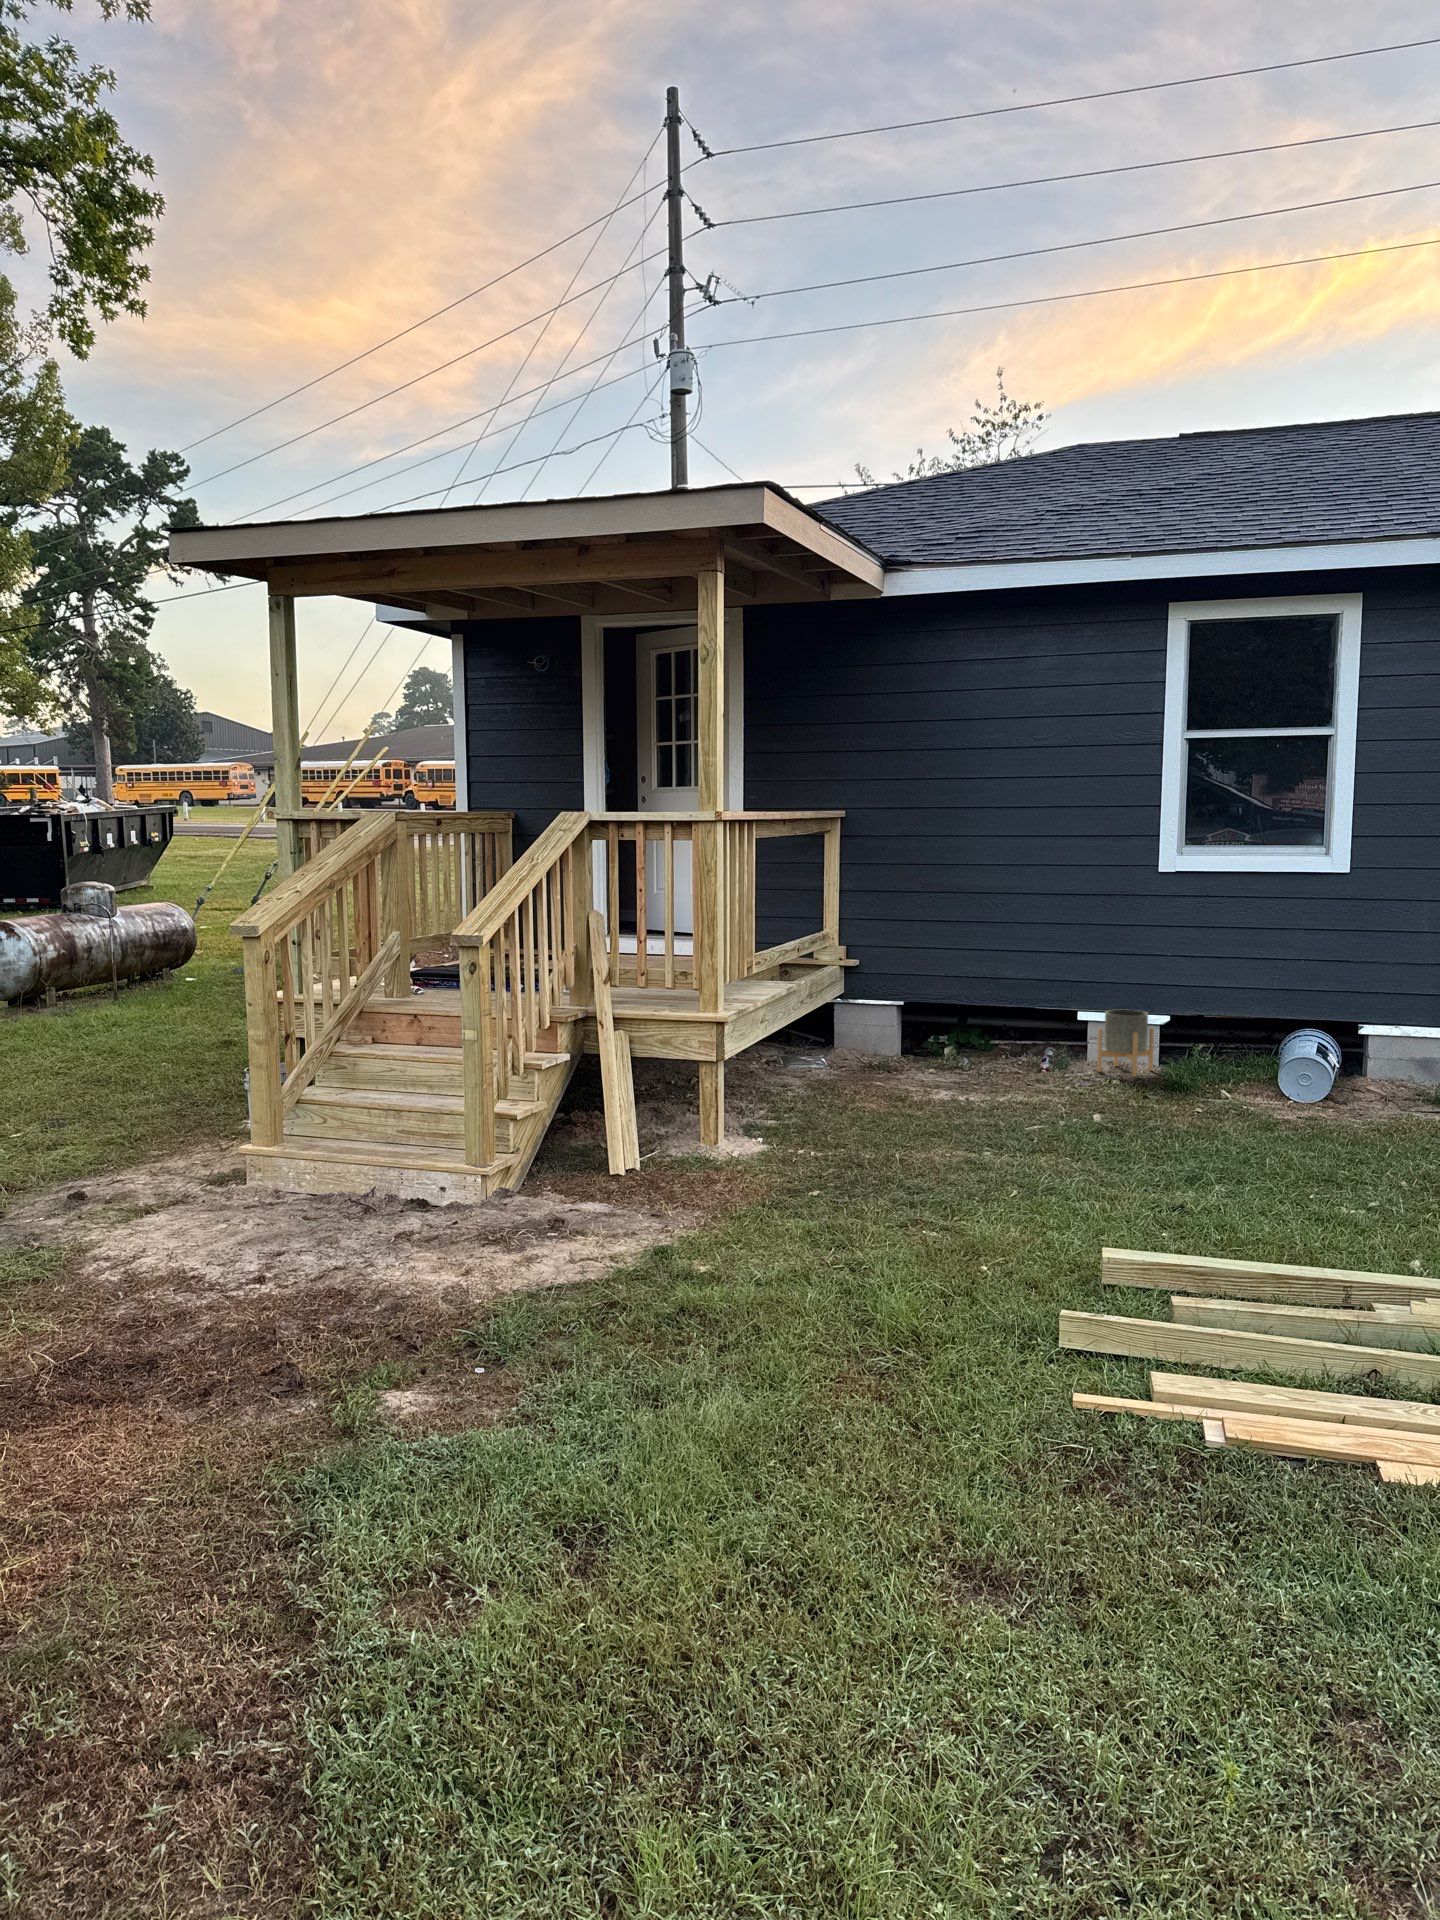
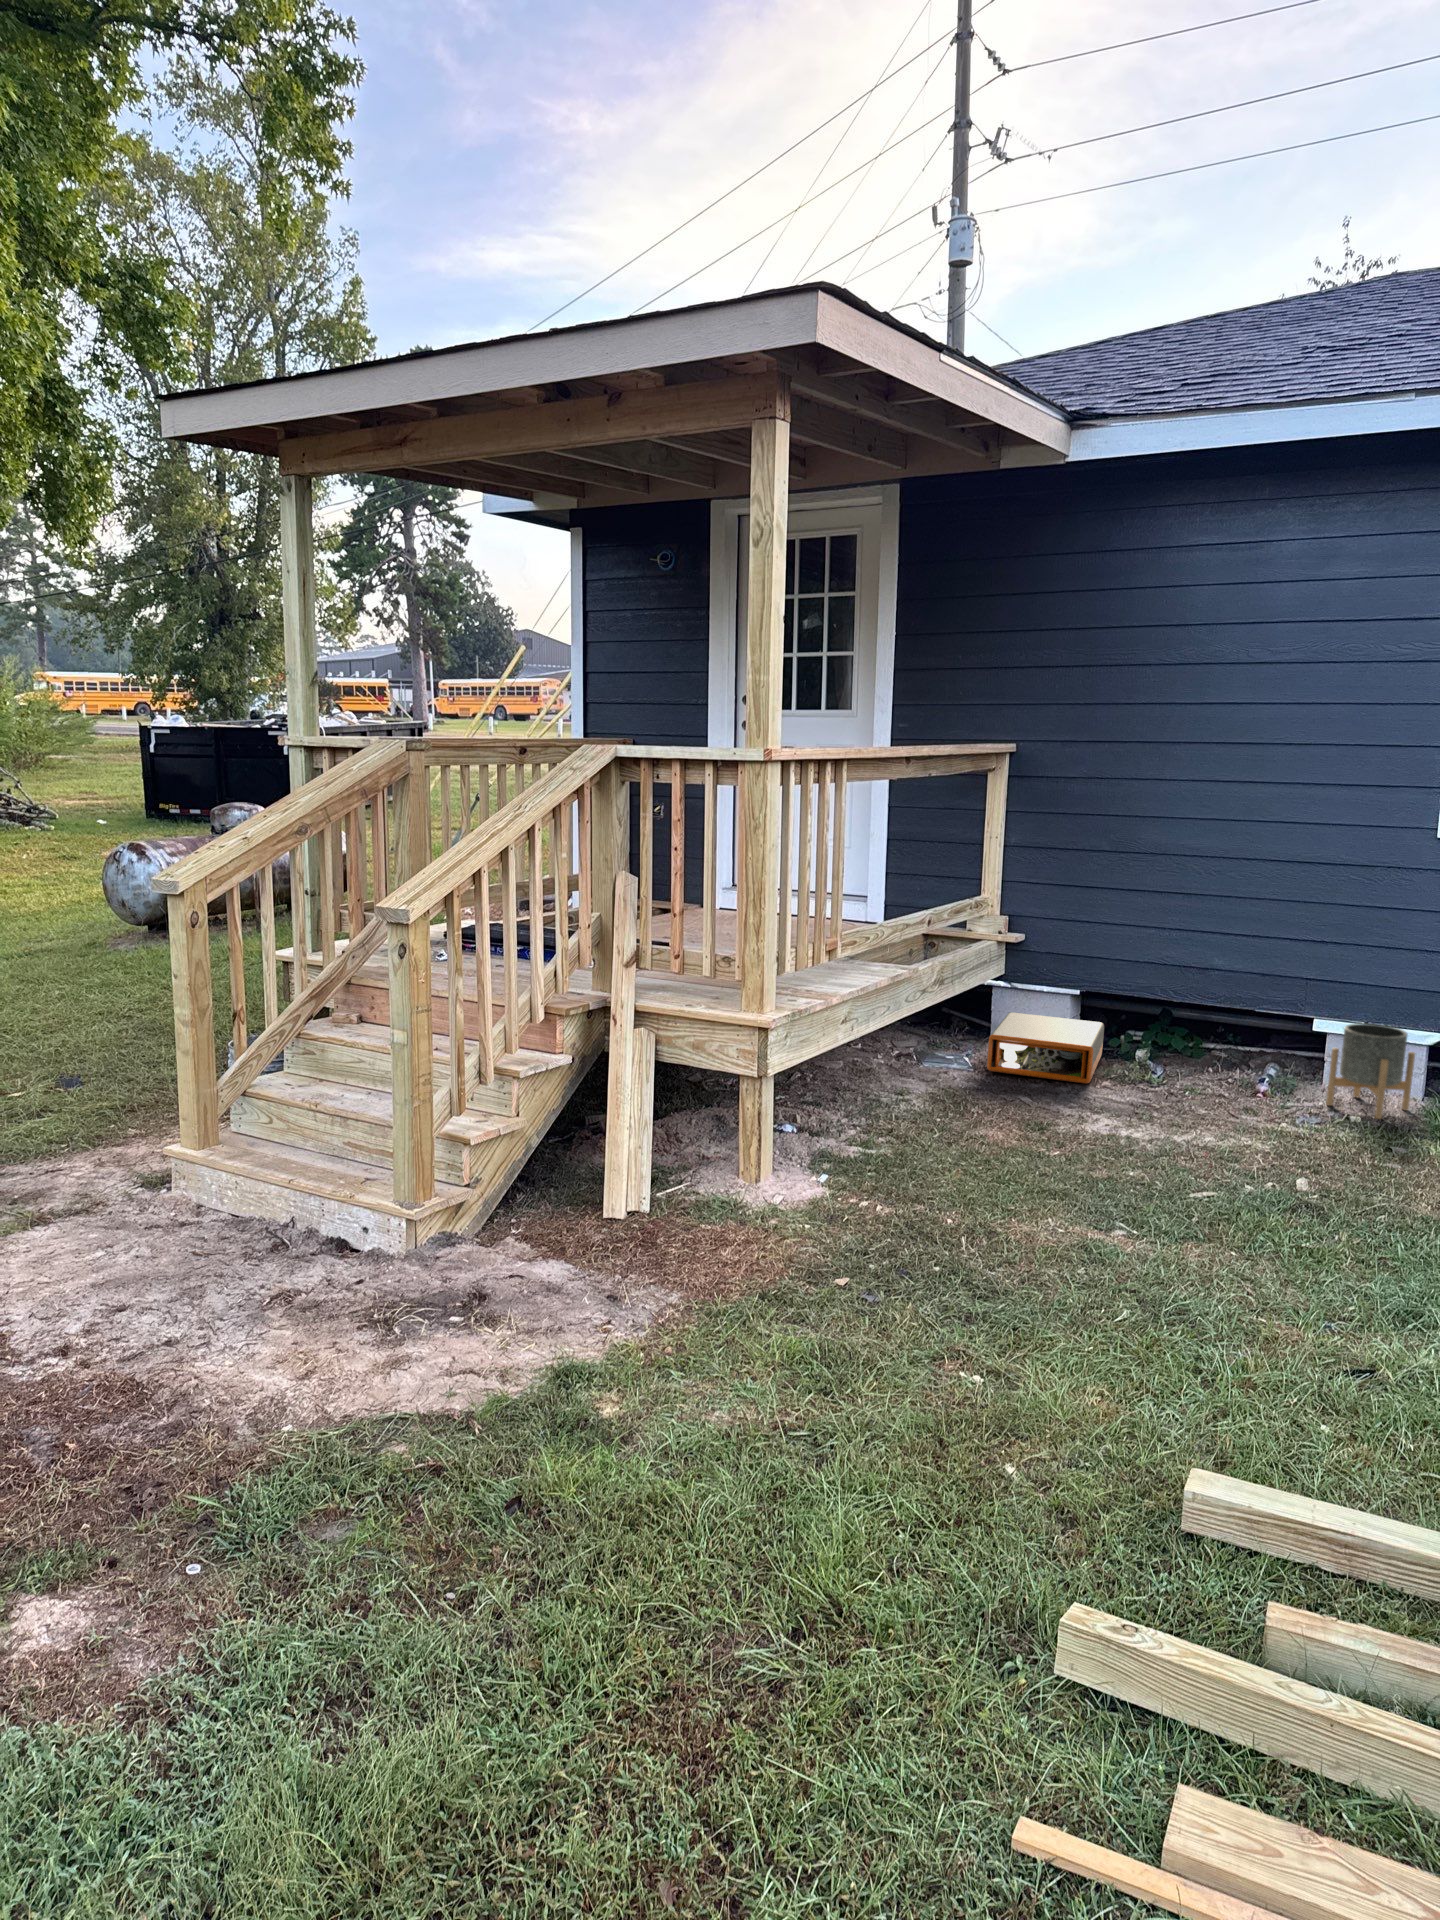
storage box: none [845,1025,927,1072] -> present [987,1012,1104,1083]

